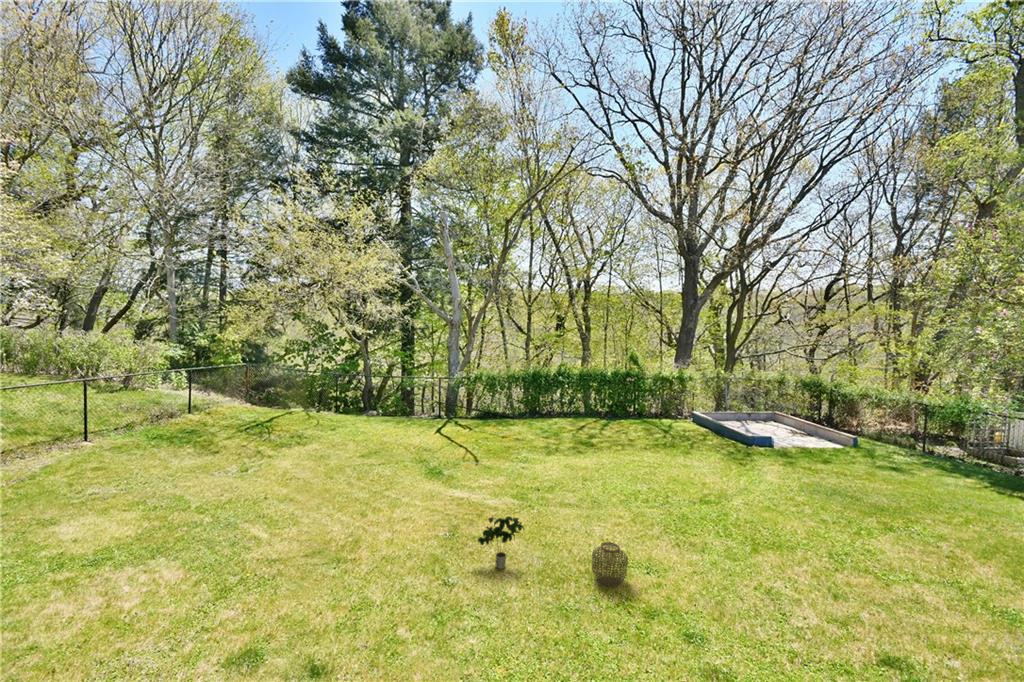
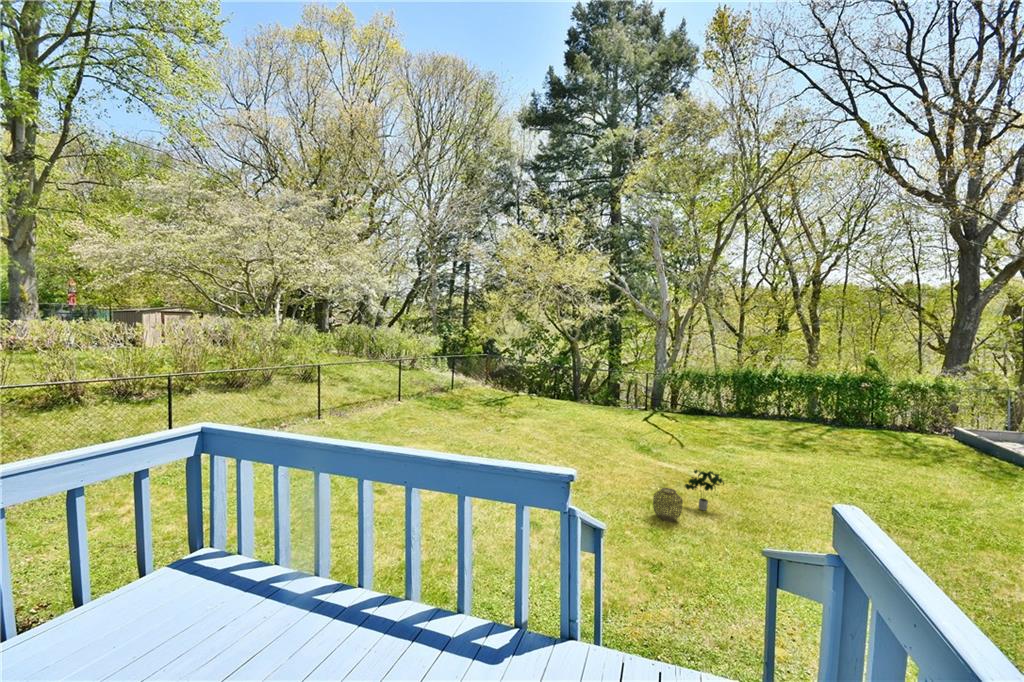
woven basket: present [592,542,628,587] -> present [653,488,683,522]

